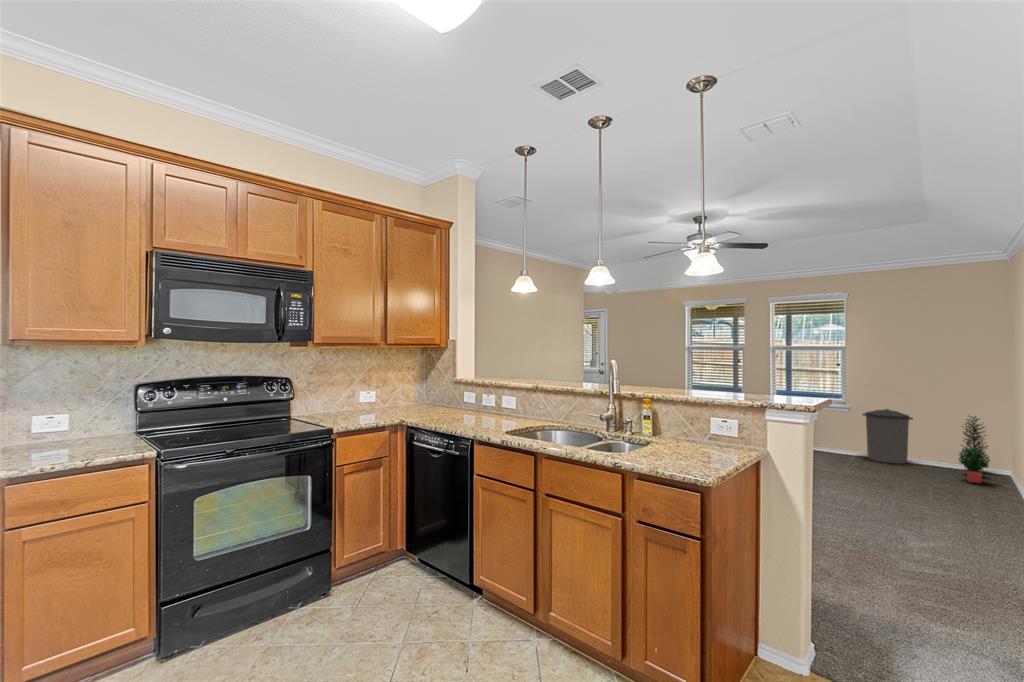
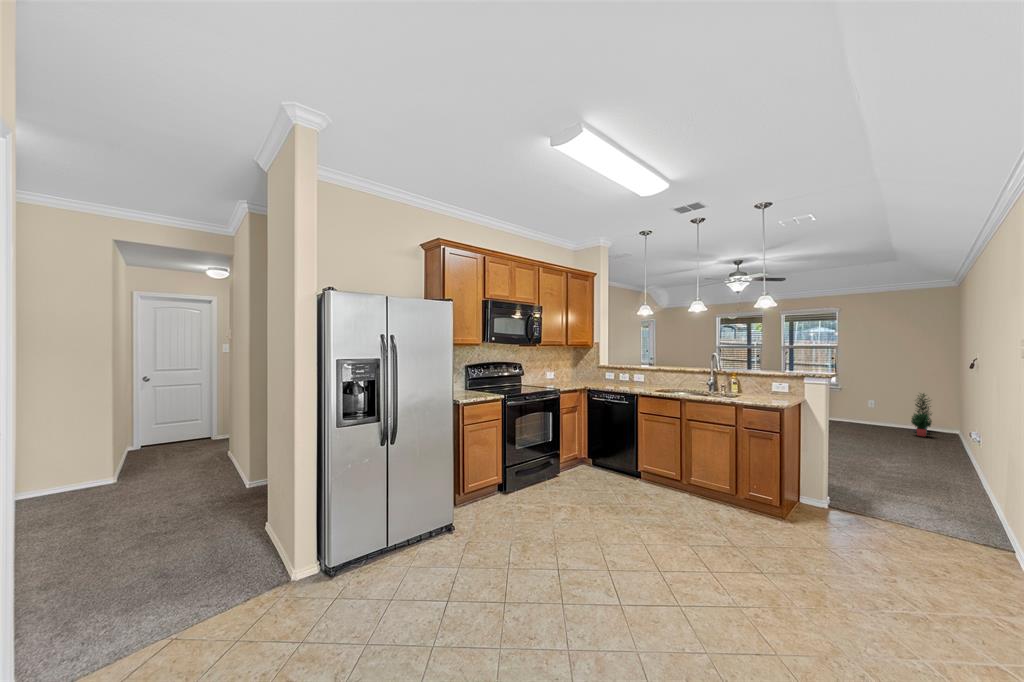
trash can: present [863,409,913,464] -> none [845,389,881,426]

